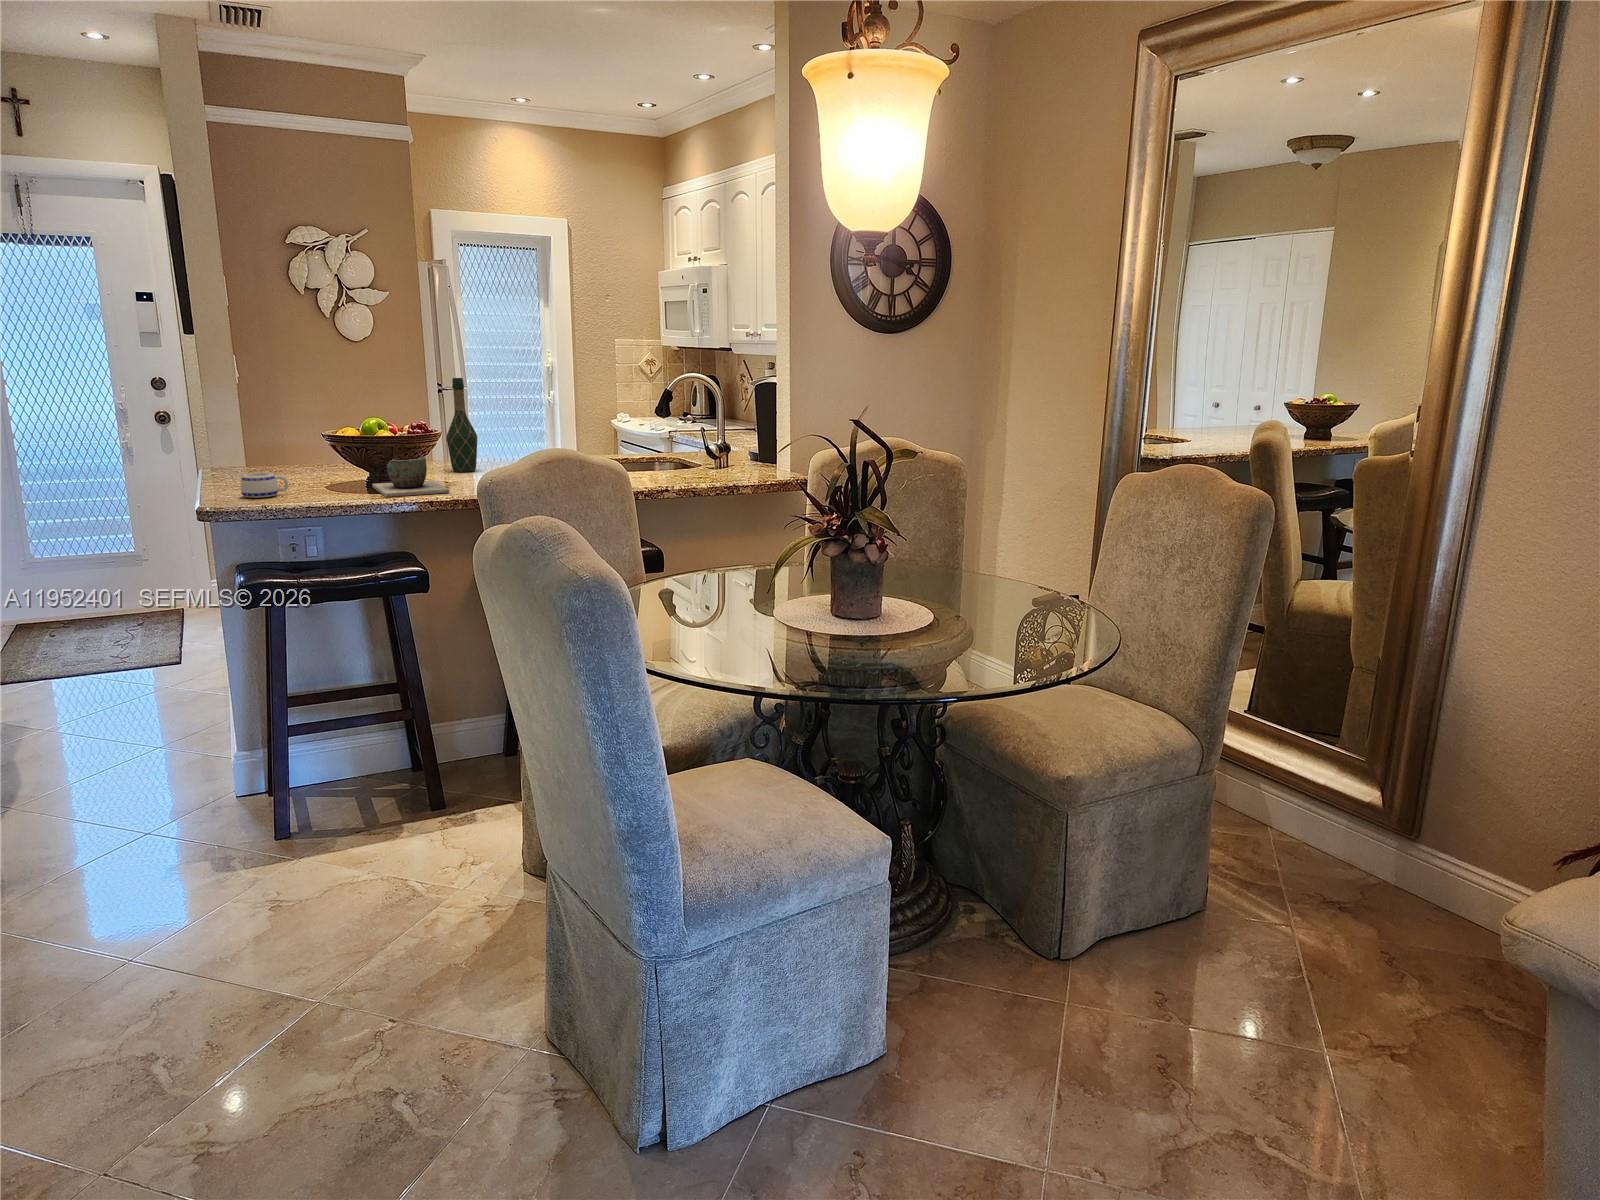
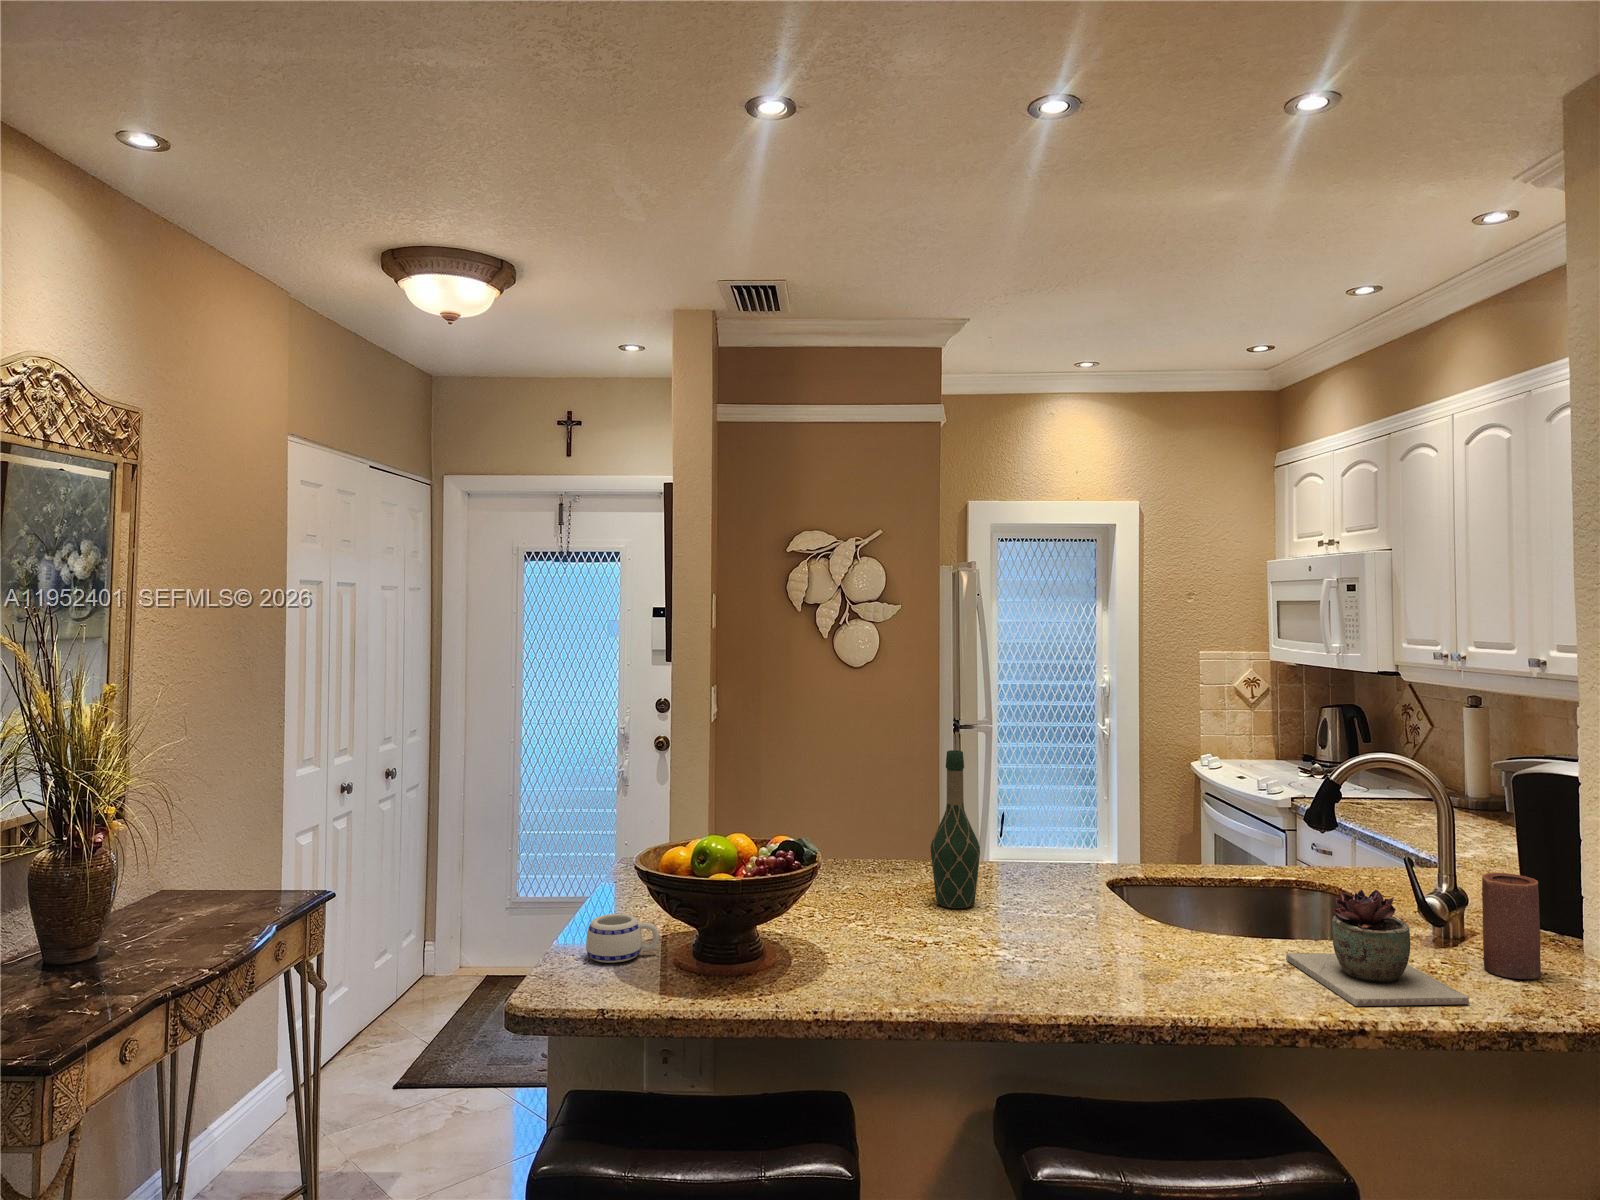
candle: none [729,426,752,472] -> present [1482,873,1541,979]
succulent plant: present [372,446,449,497] -> present [1286,890,1470,1006]

